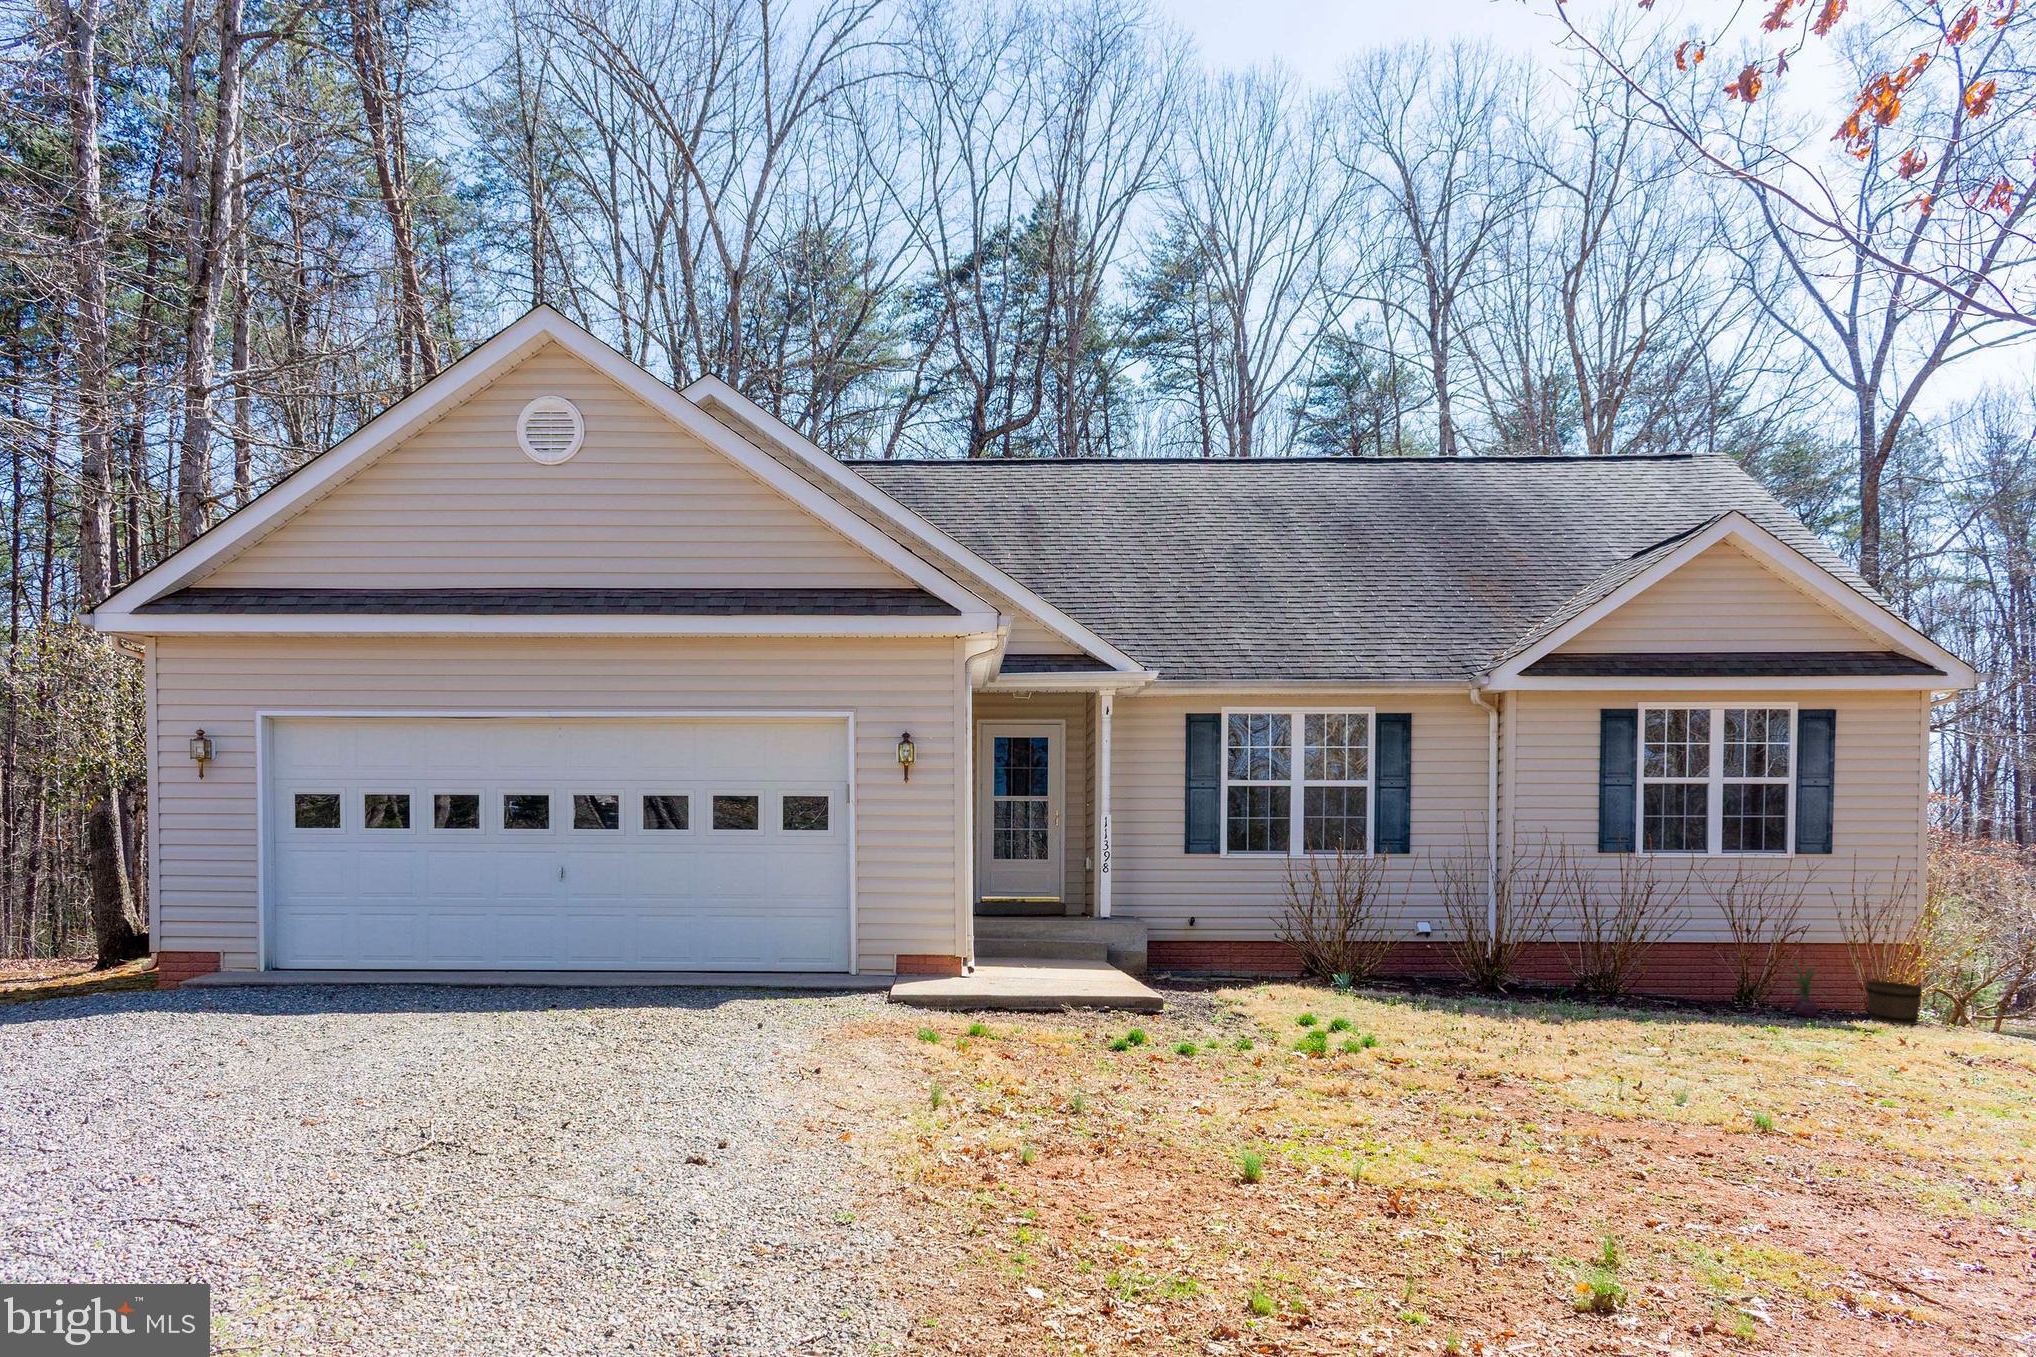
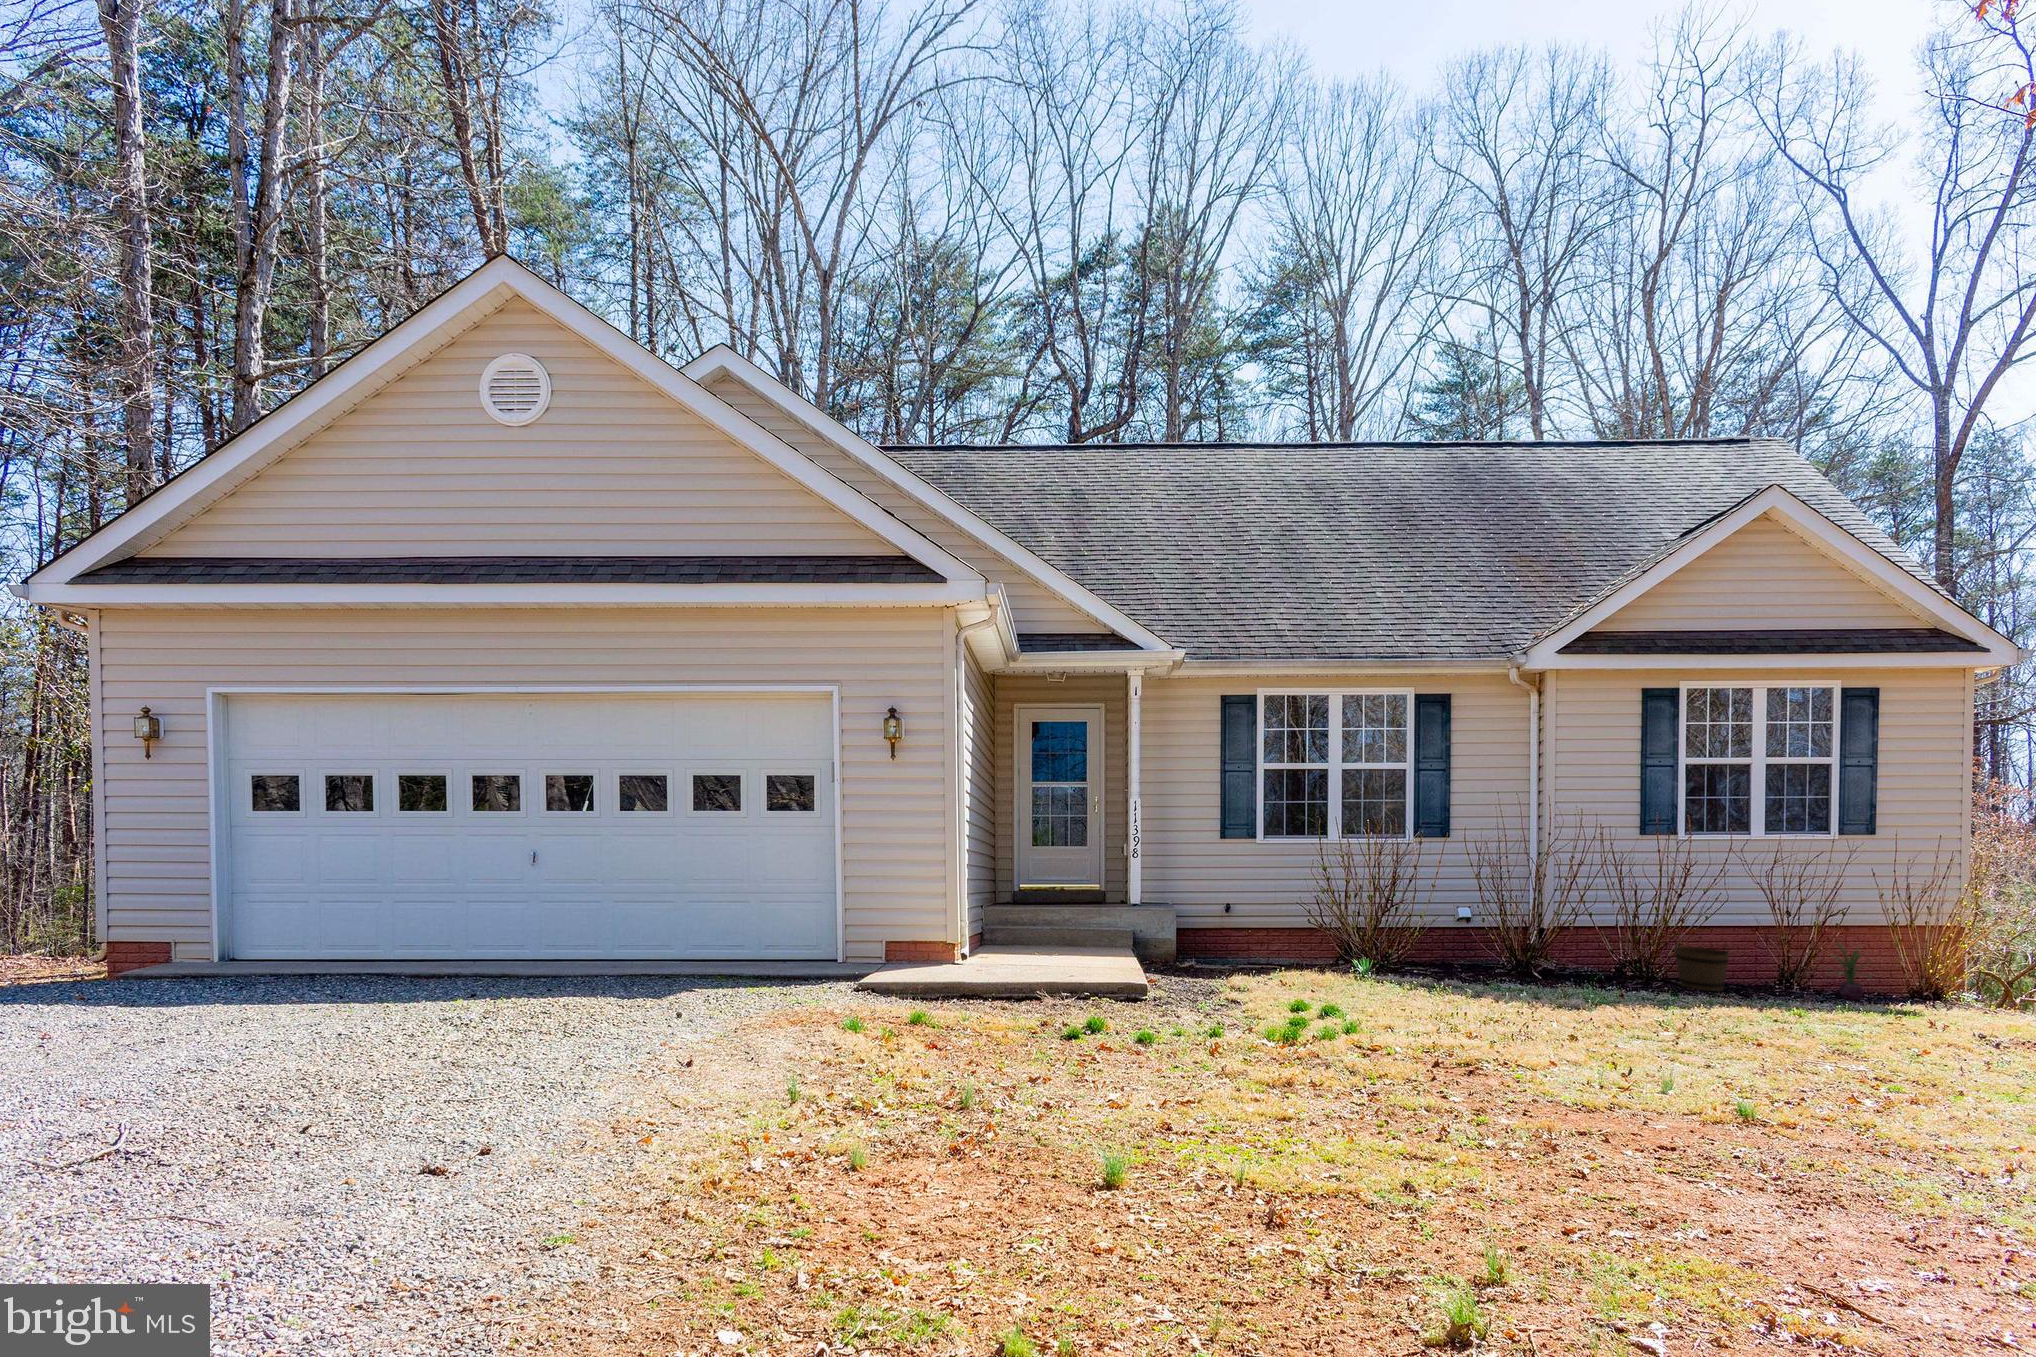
bucket: present [1864,975,1922,1025] -> present [1675,945,1729,991]

